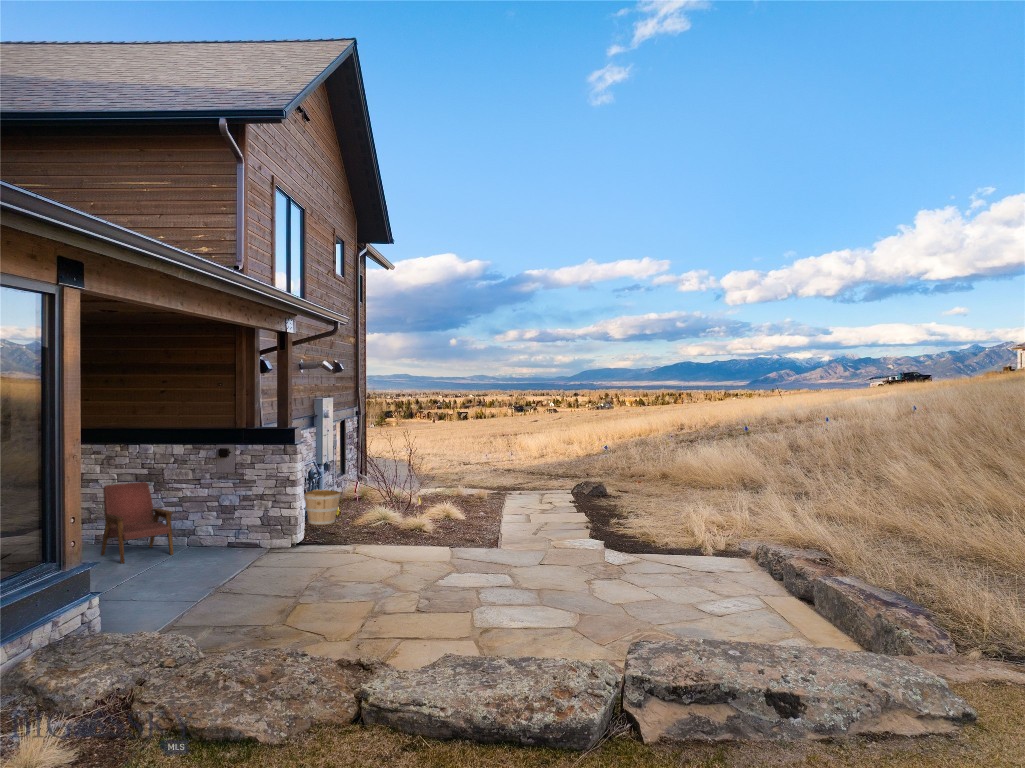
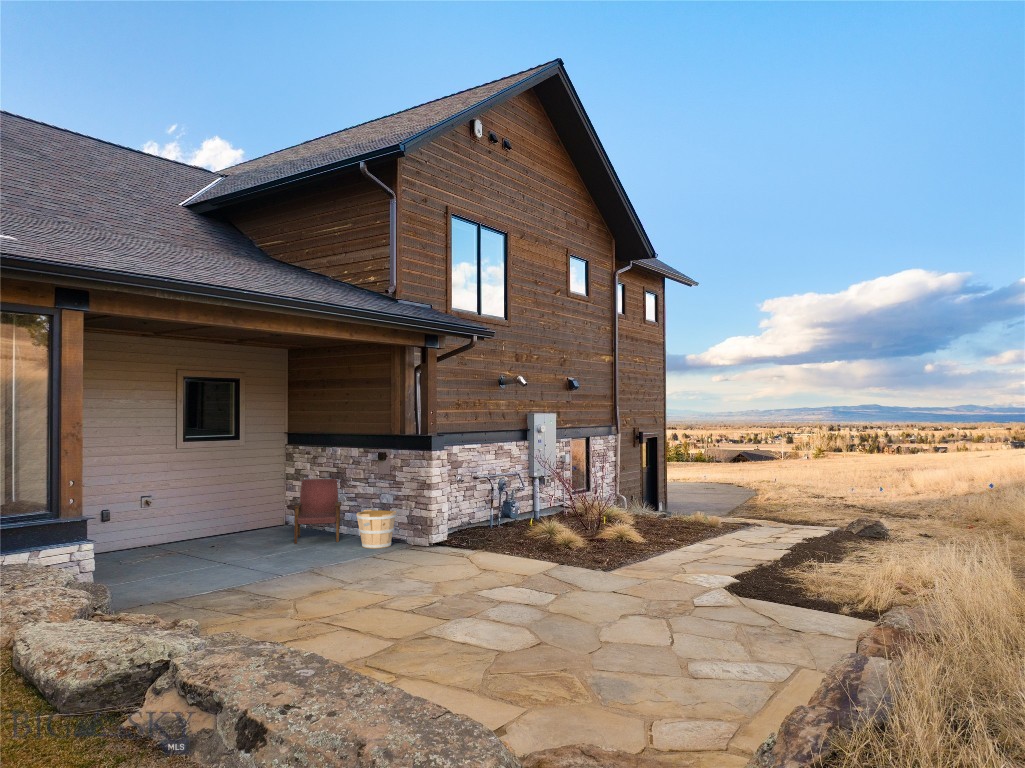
wooden bucket: present [305,490,341,525] -> present [356,510,397,549]

